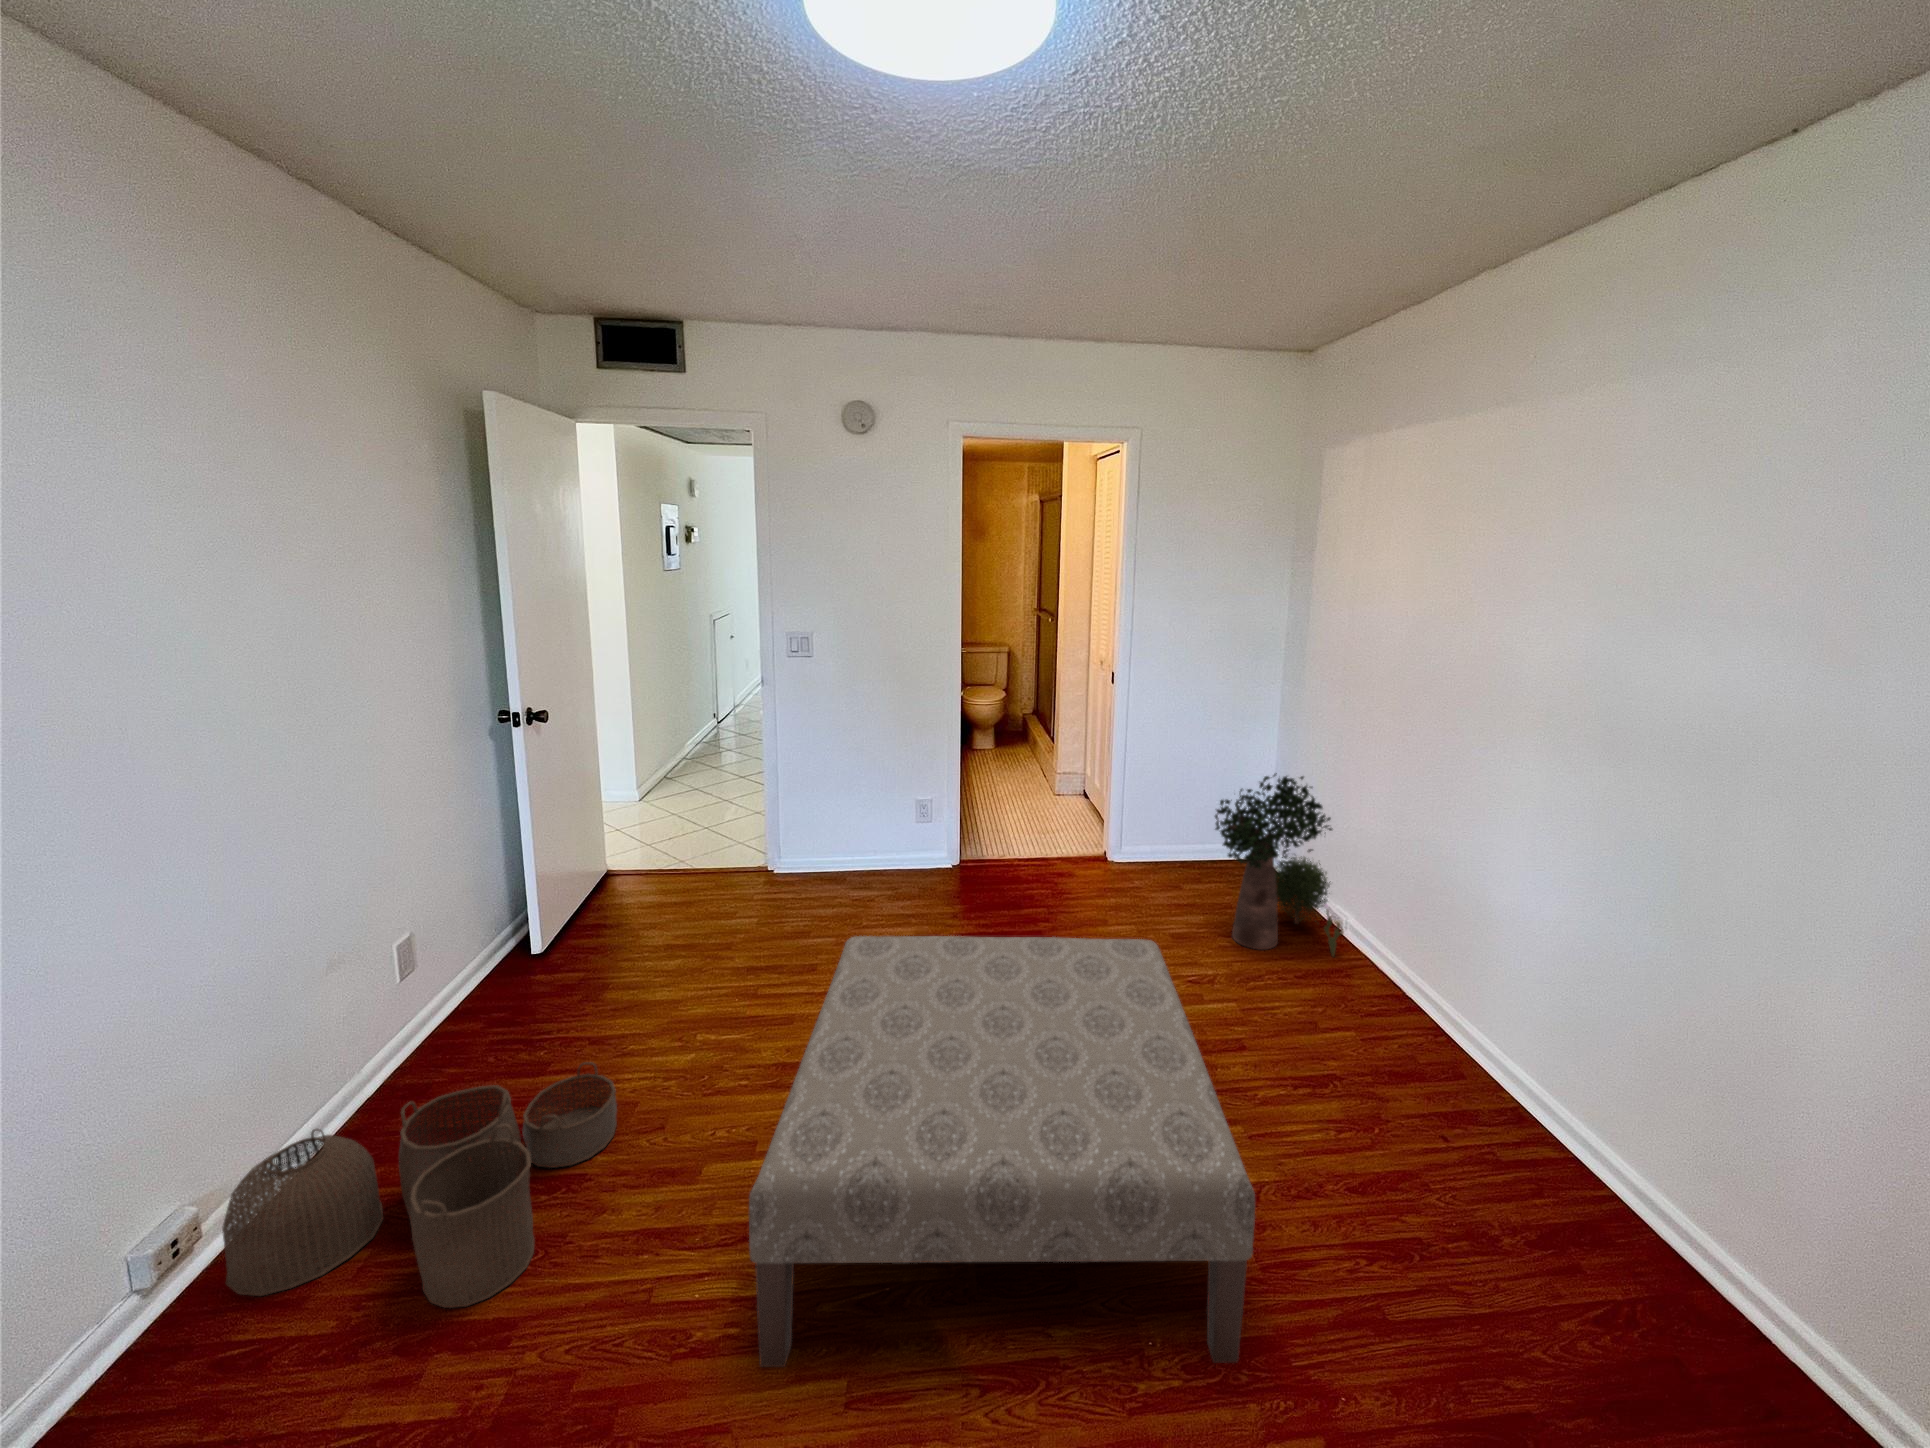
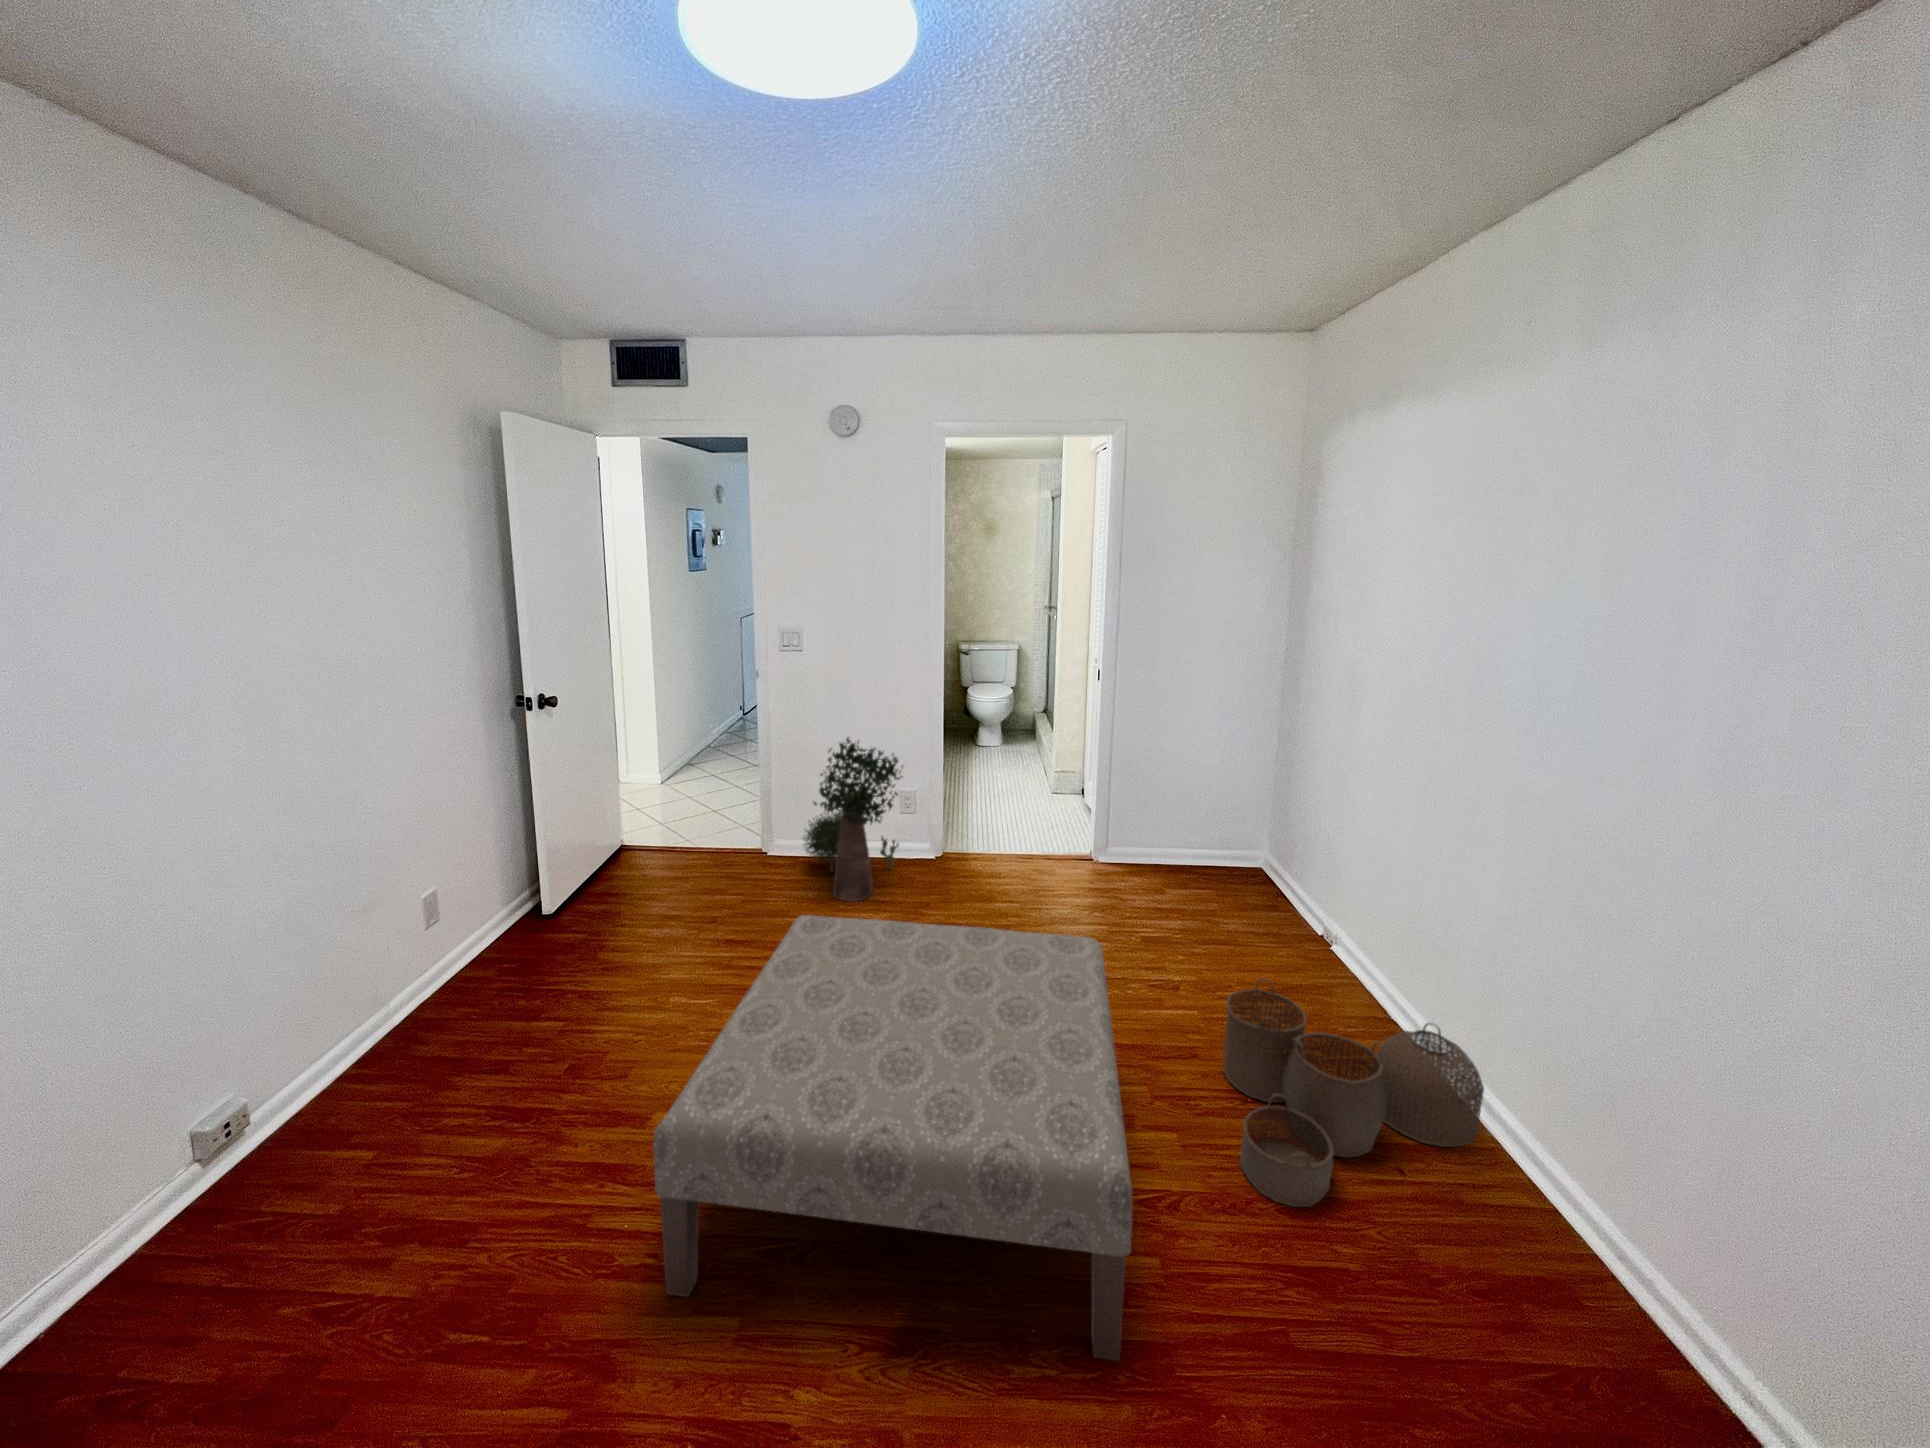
potted plant: present [1215,773,1343,956] -> present [804,737,902,902]
woven basket: present [222,1062,617,1308] -> present [1224,979,1484,1207]

